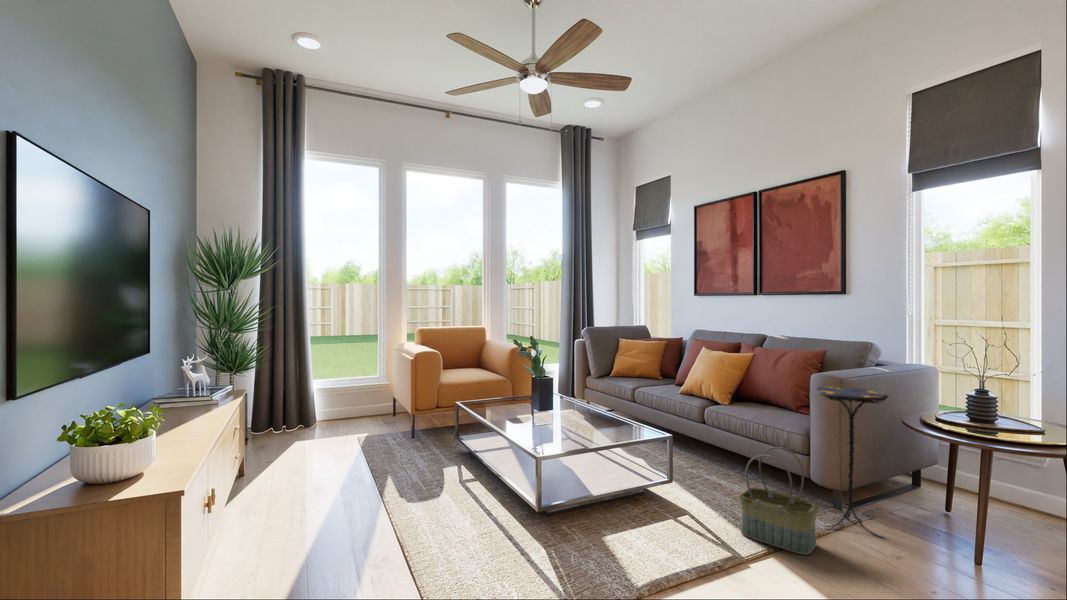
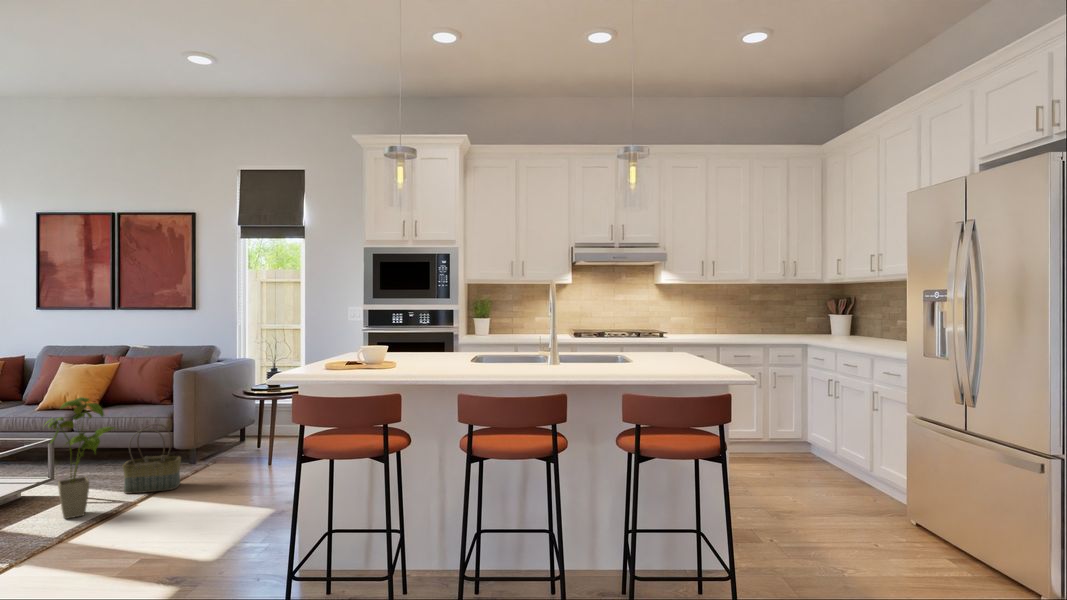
side table: present [817,386,888,535] -> none [178,376,225,474]
house plant: none [647,400,731,557] -> present [46,397,118,519]

